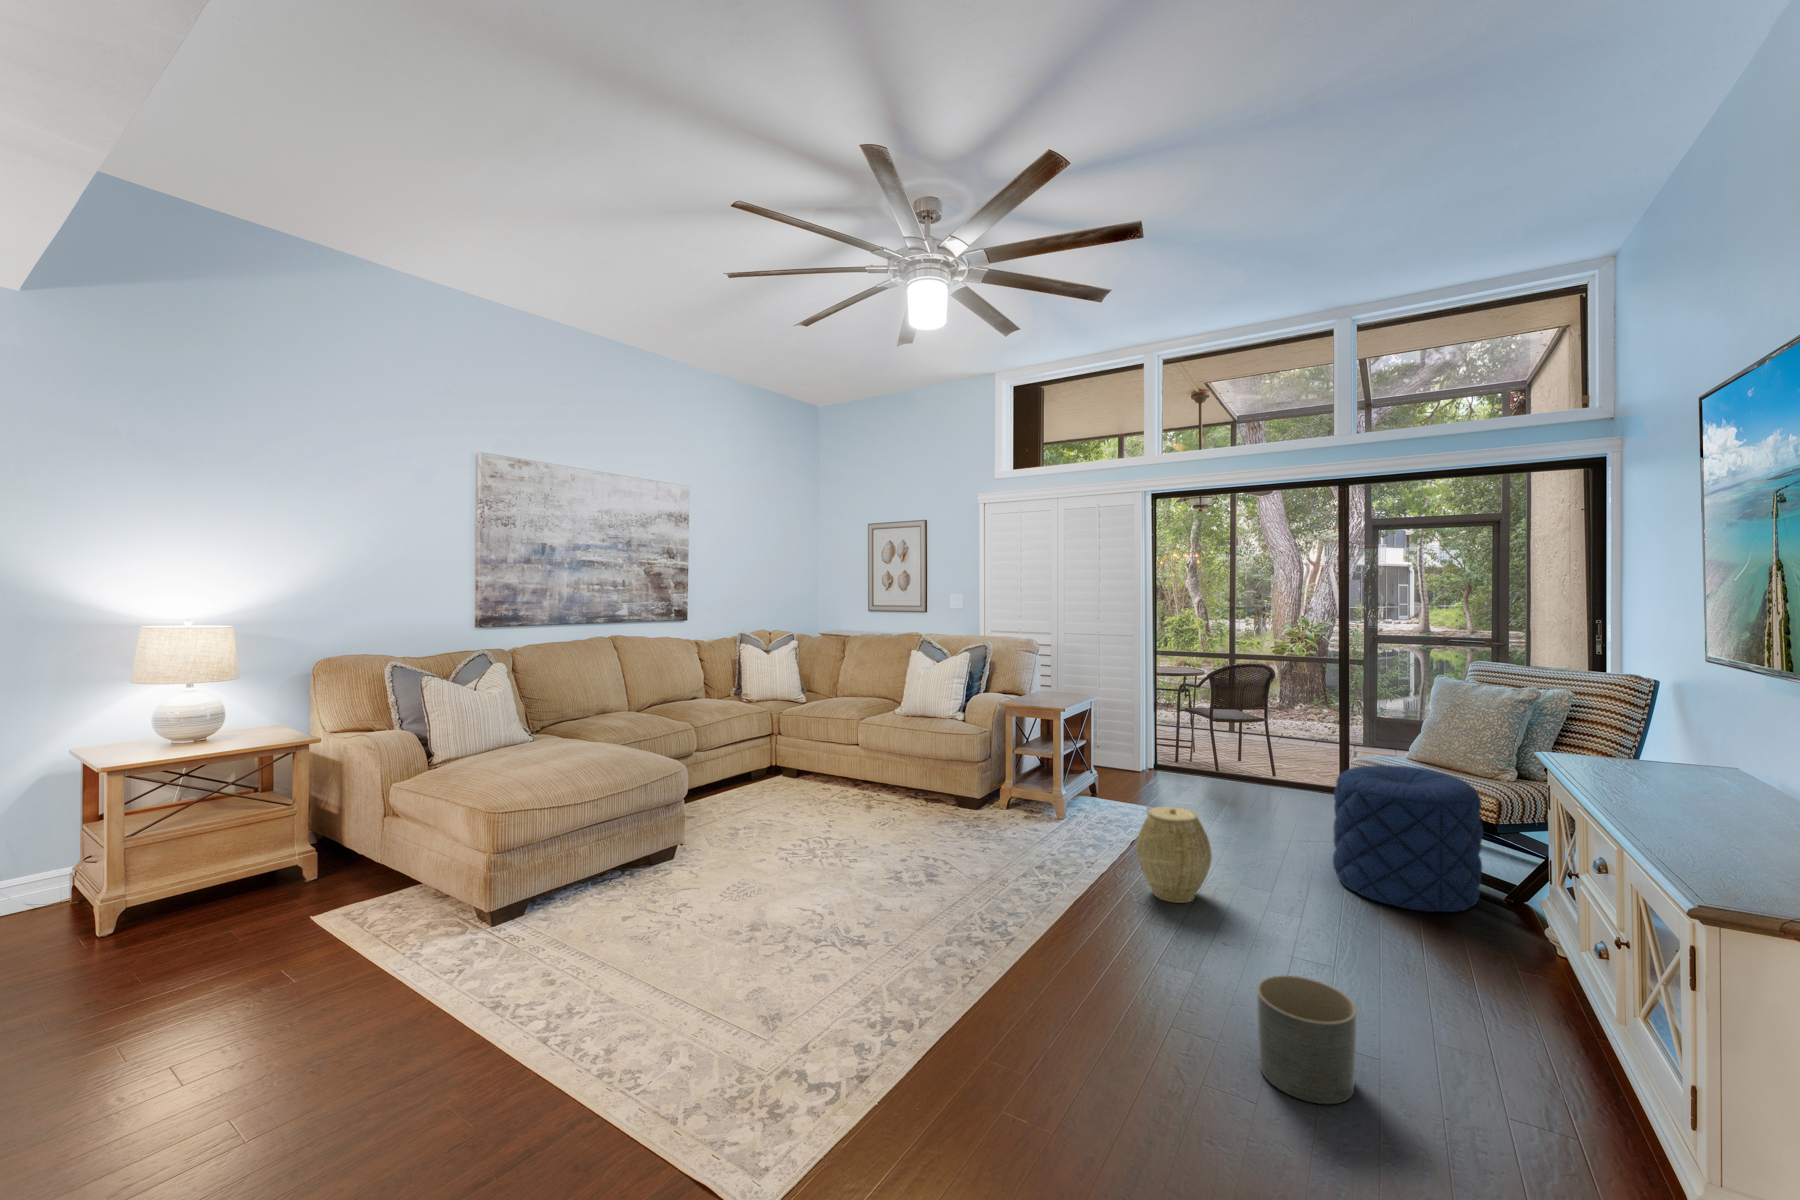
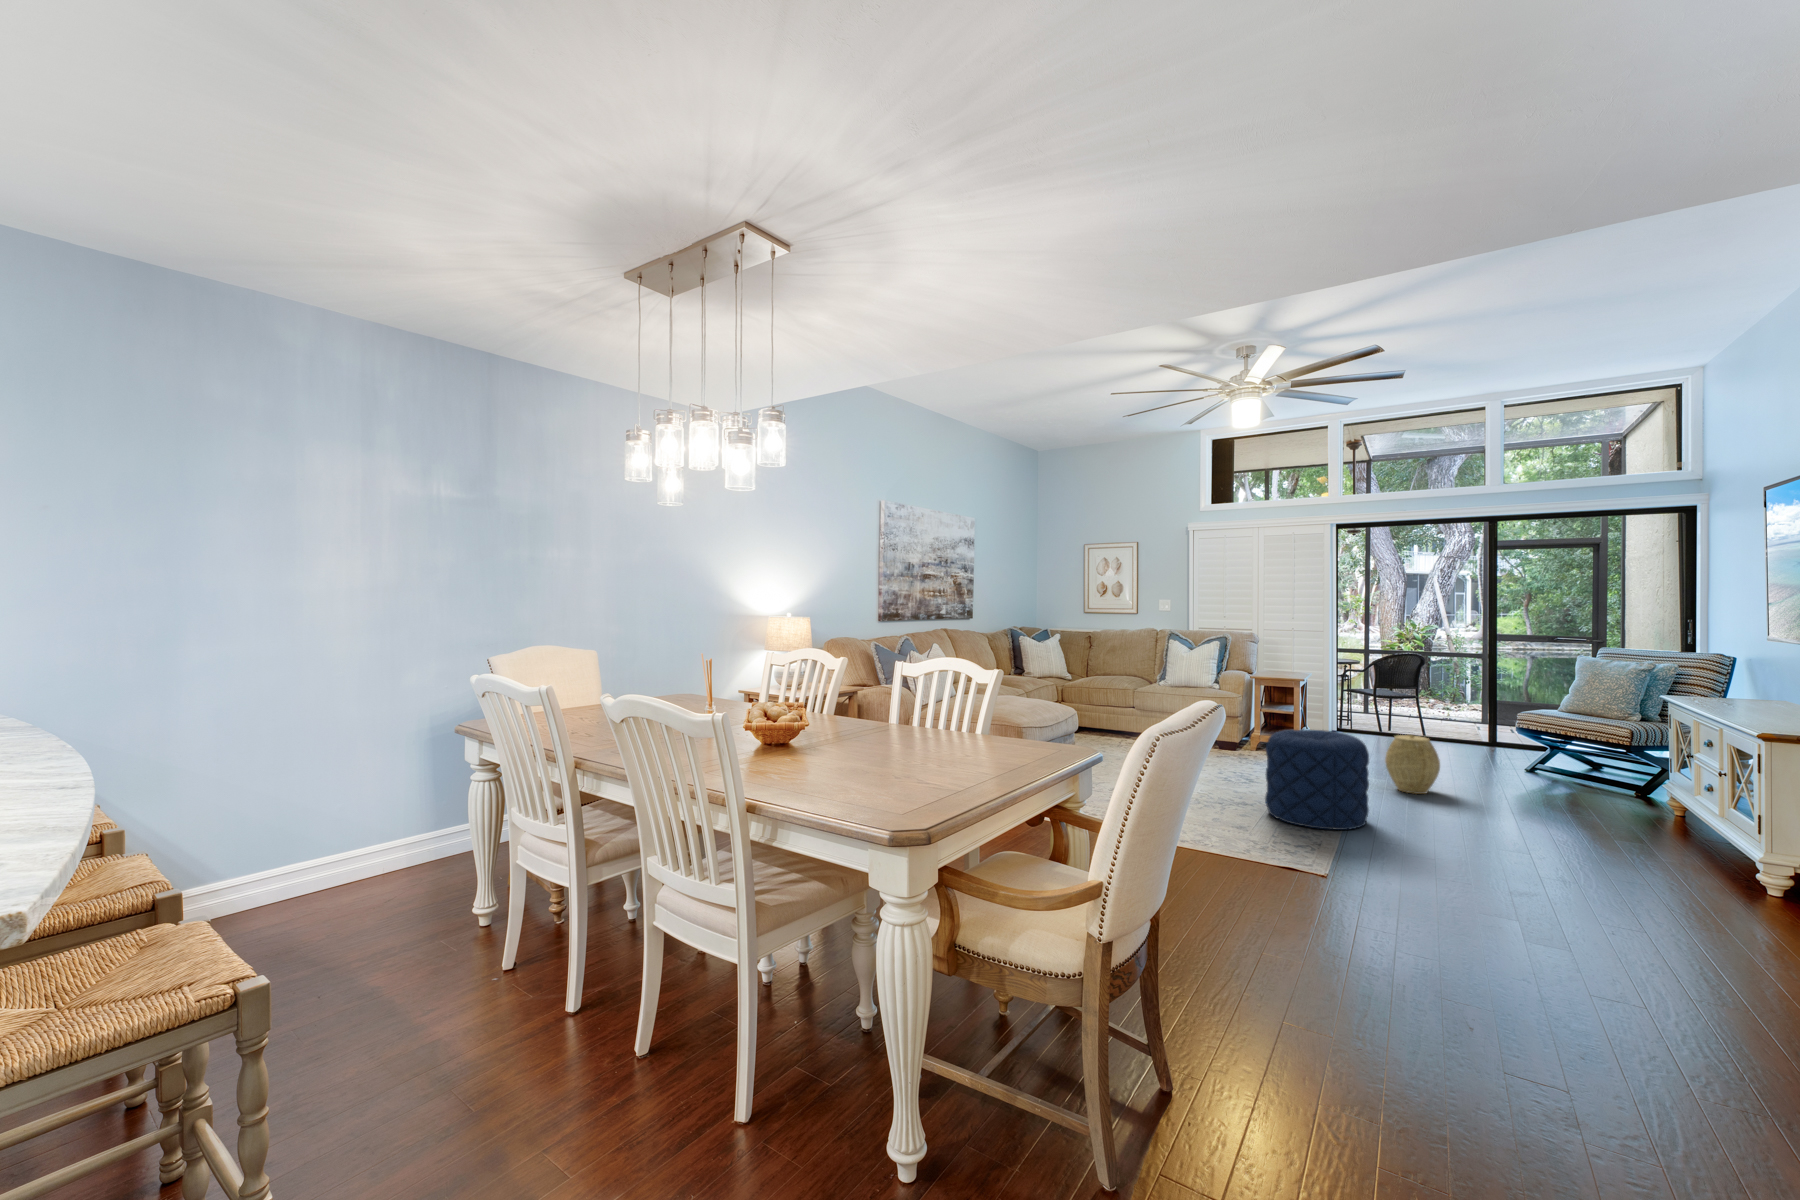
pouf: present [1333,765,1483,912] -> present [1265,730,1369,830]
planter: present [1257,975,1356,1104] -> none [1516,801,1577,856]

